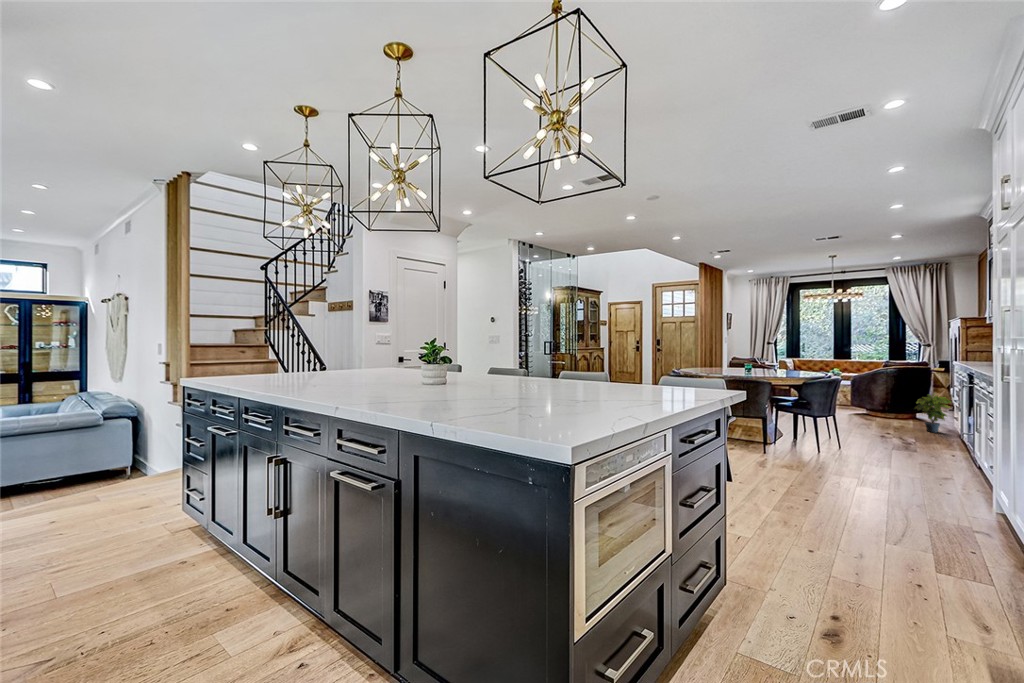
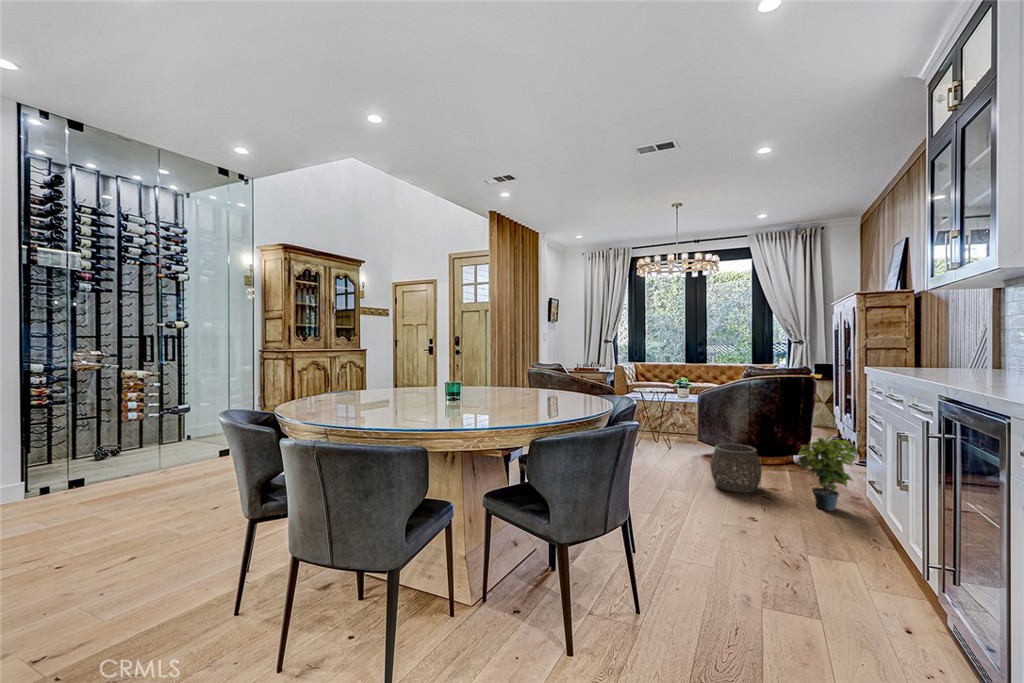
woven basket: none [863,401,895,426] -> present [711,444,762,493]

